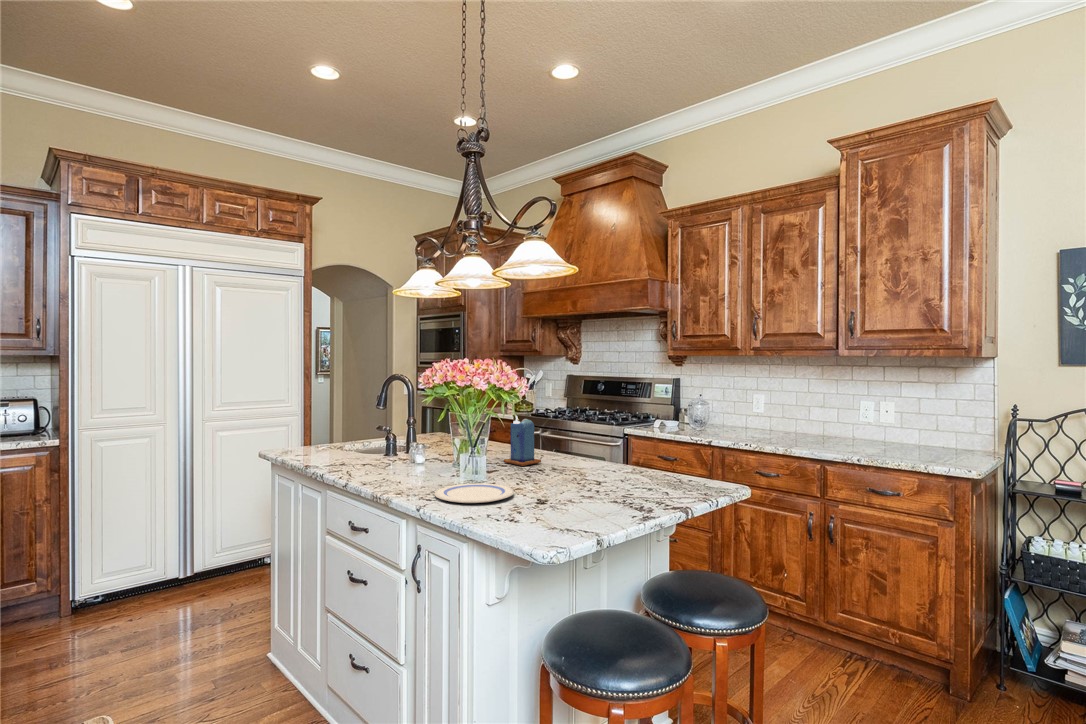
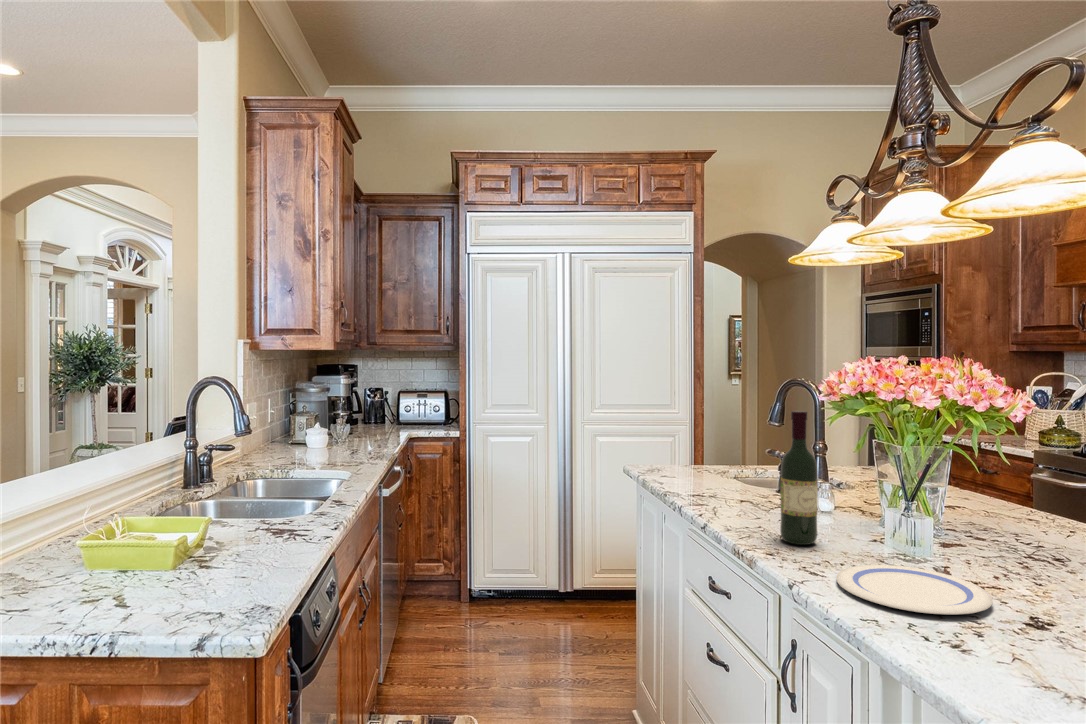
wine bottle: none [396,395,419,482] -> present [780,411,818,545]
candle: present [504,416,541,466] -> none [975,452,1054,543]

